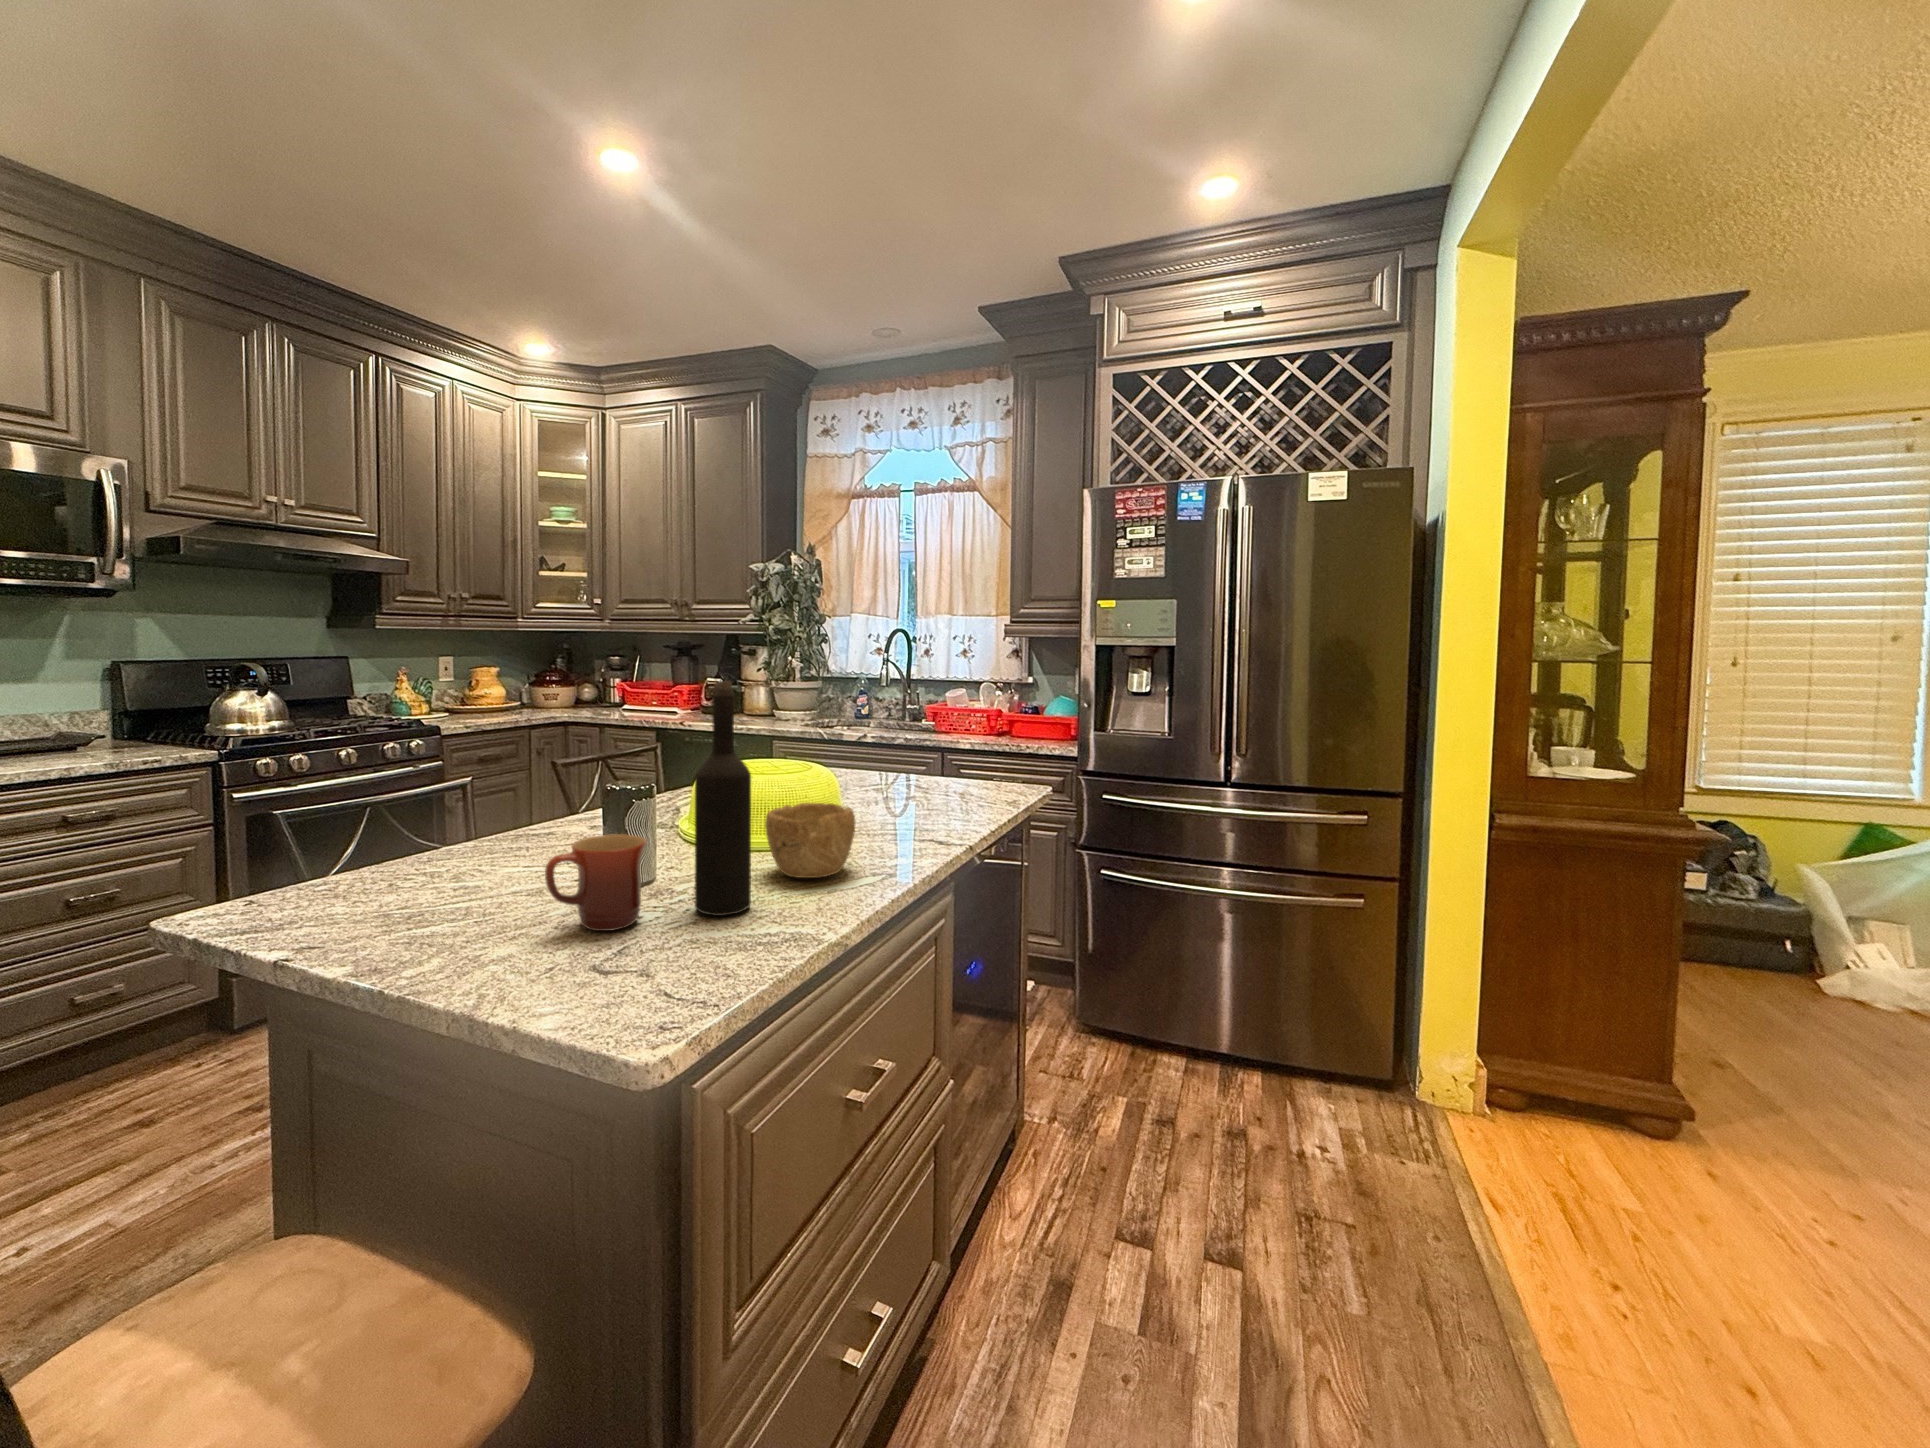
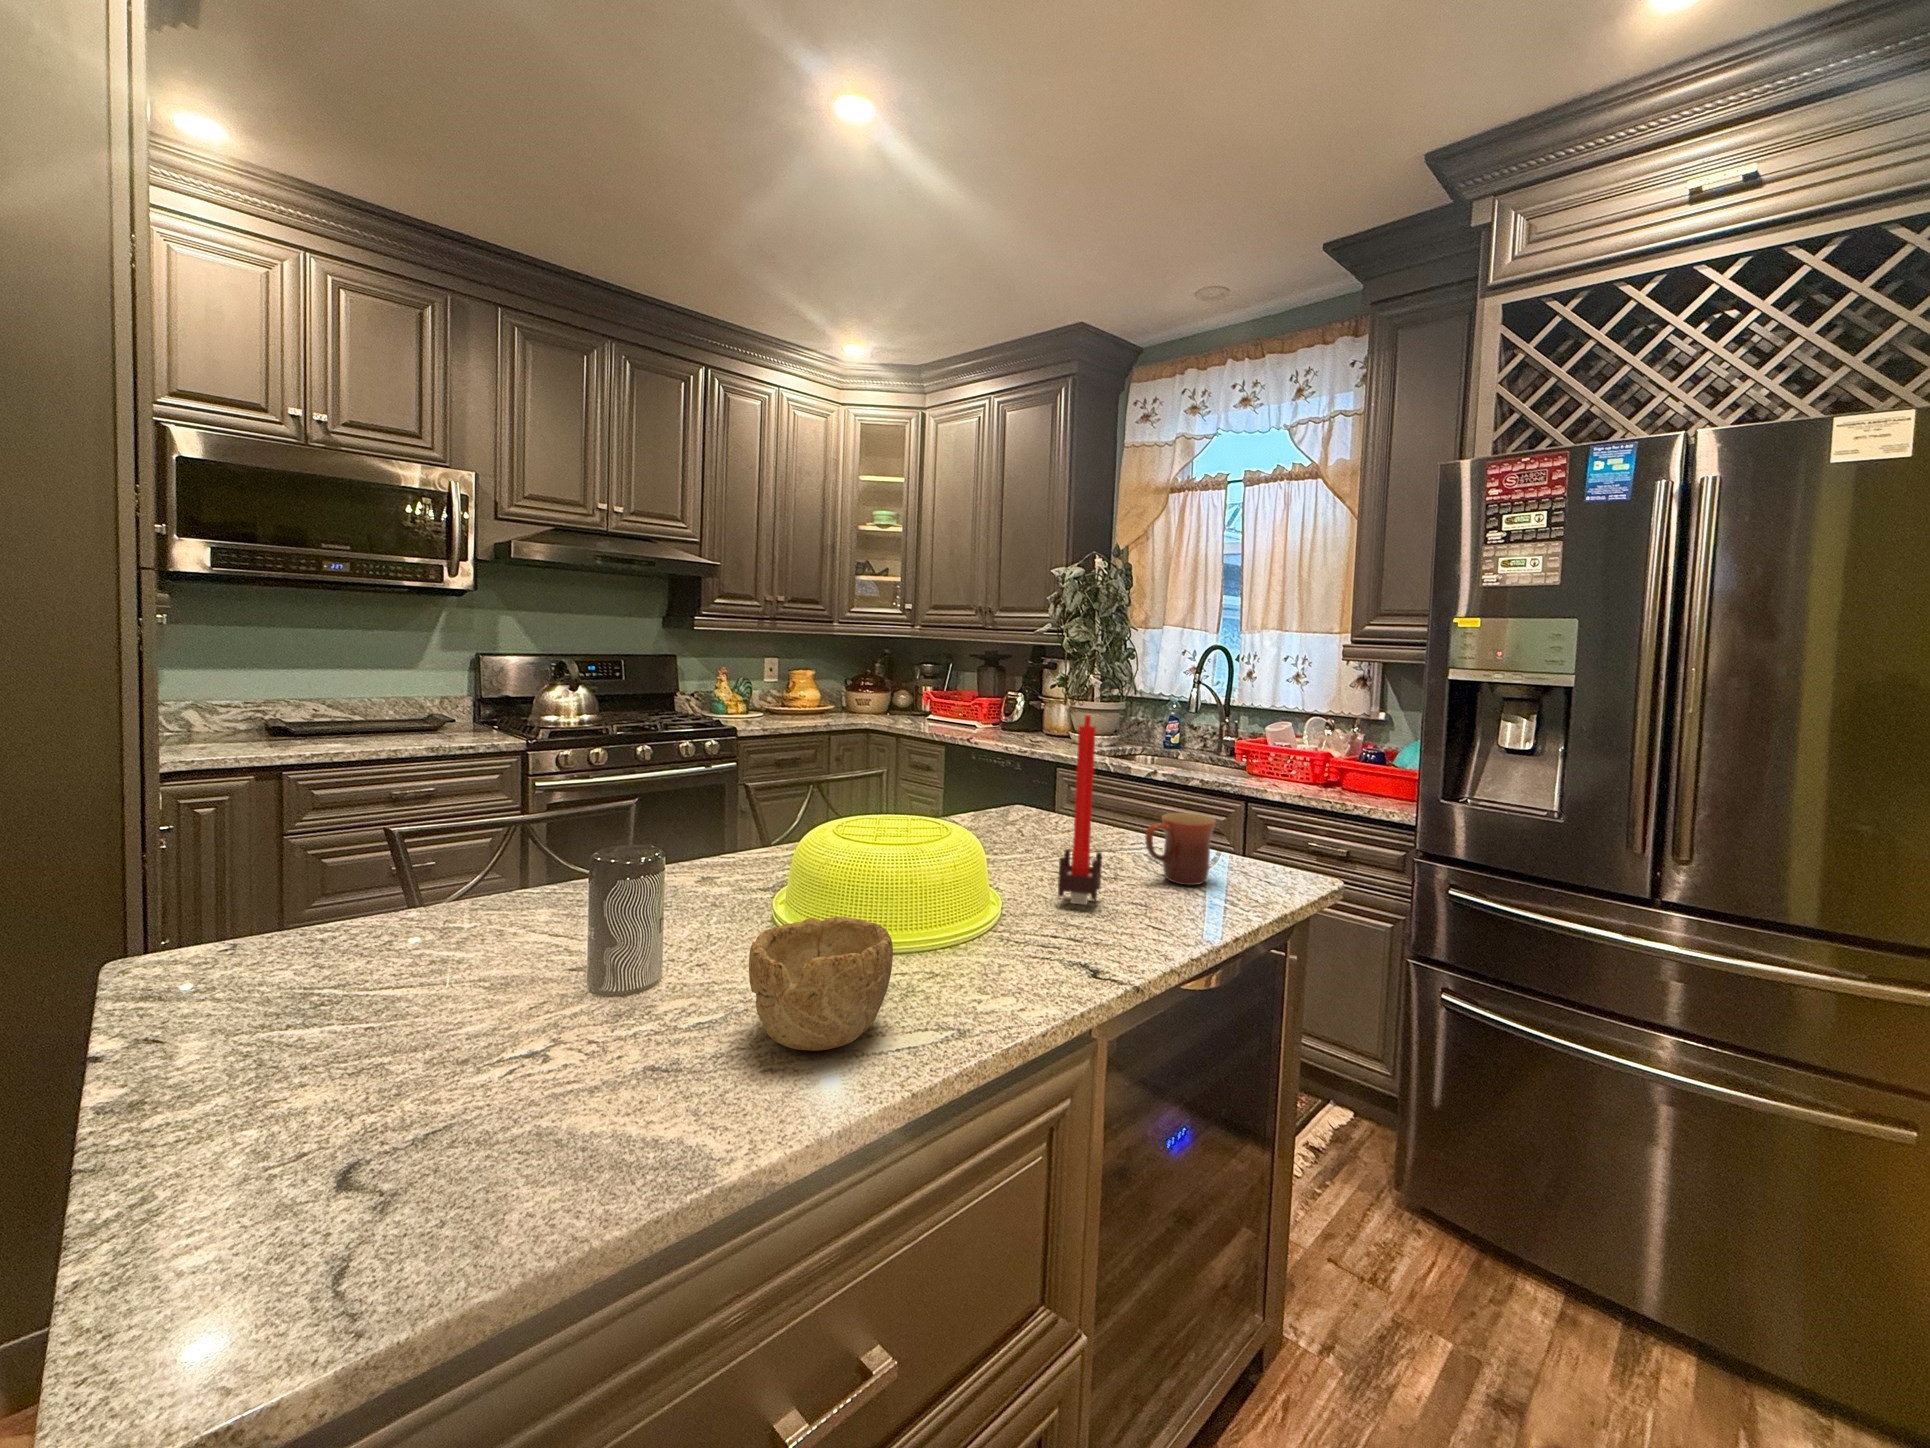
candle: none [886,672,917,807] -> present [1058,715,1102,905]
wine bottle: present [695,681,751,916] -> none [561,742,661,1120]
mug: present [545,834,646,931] -> present [1145,813,1216,885]

